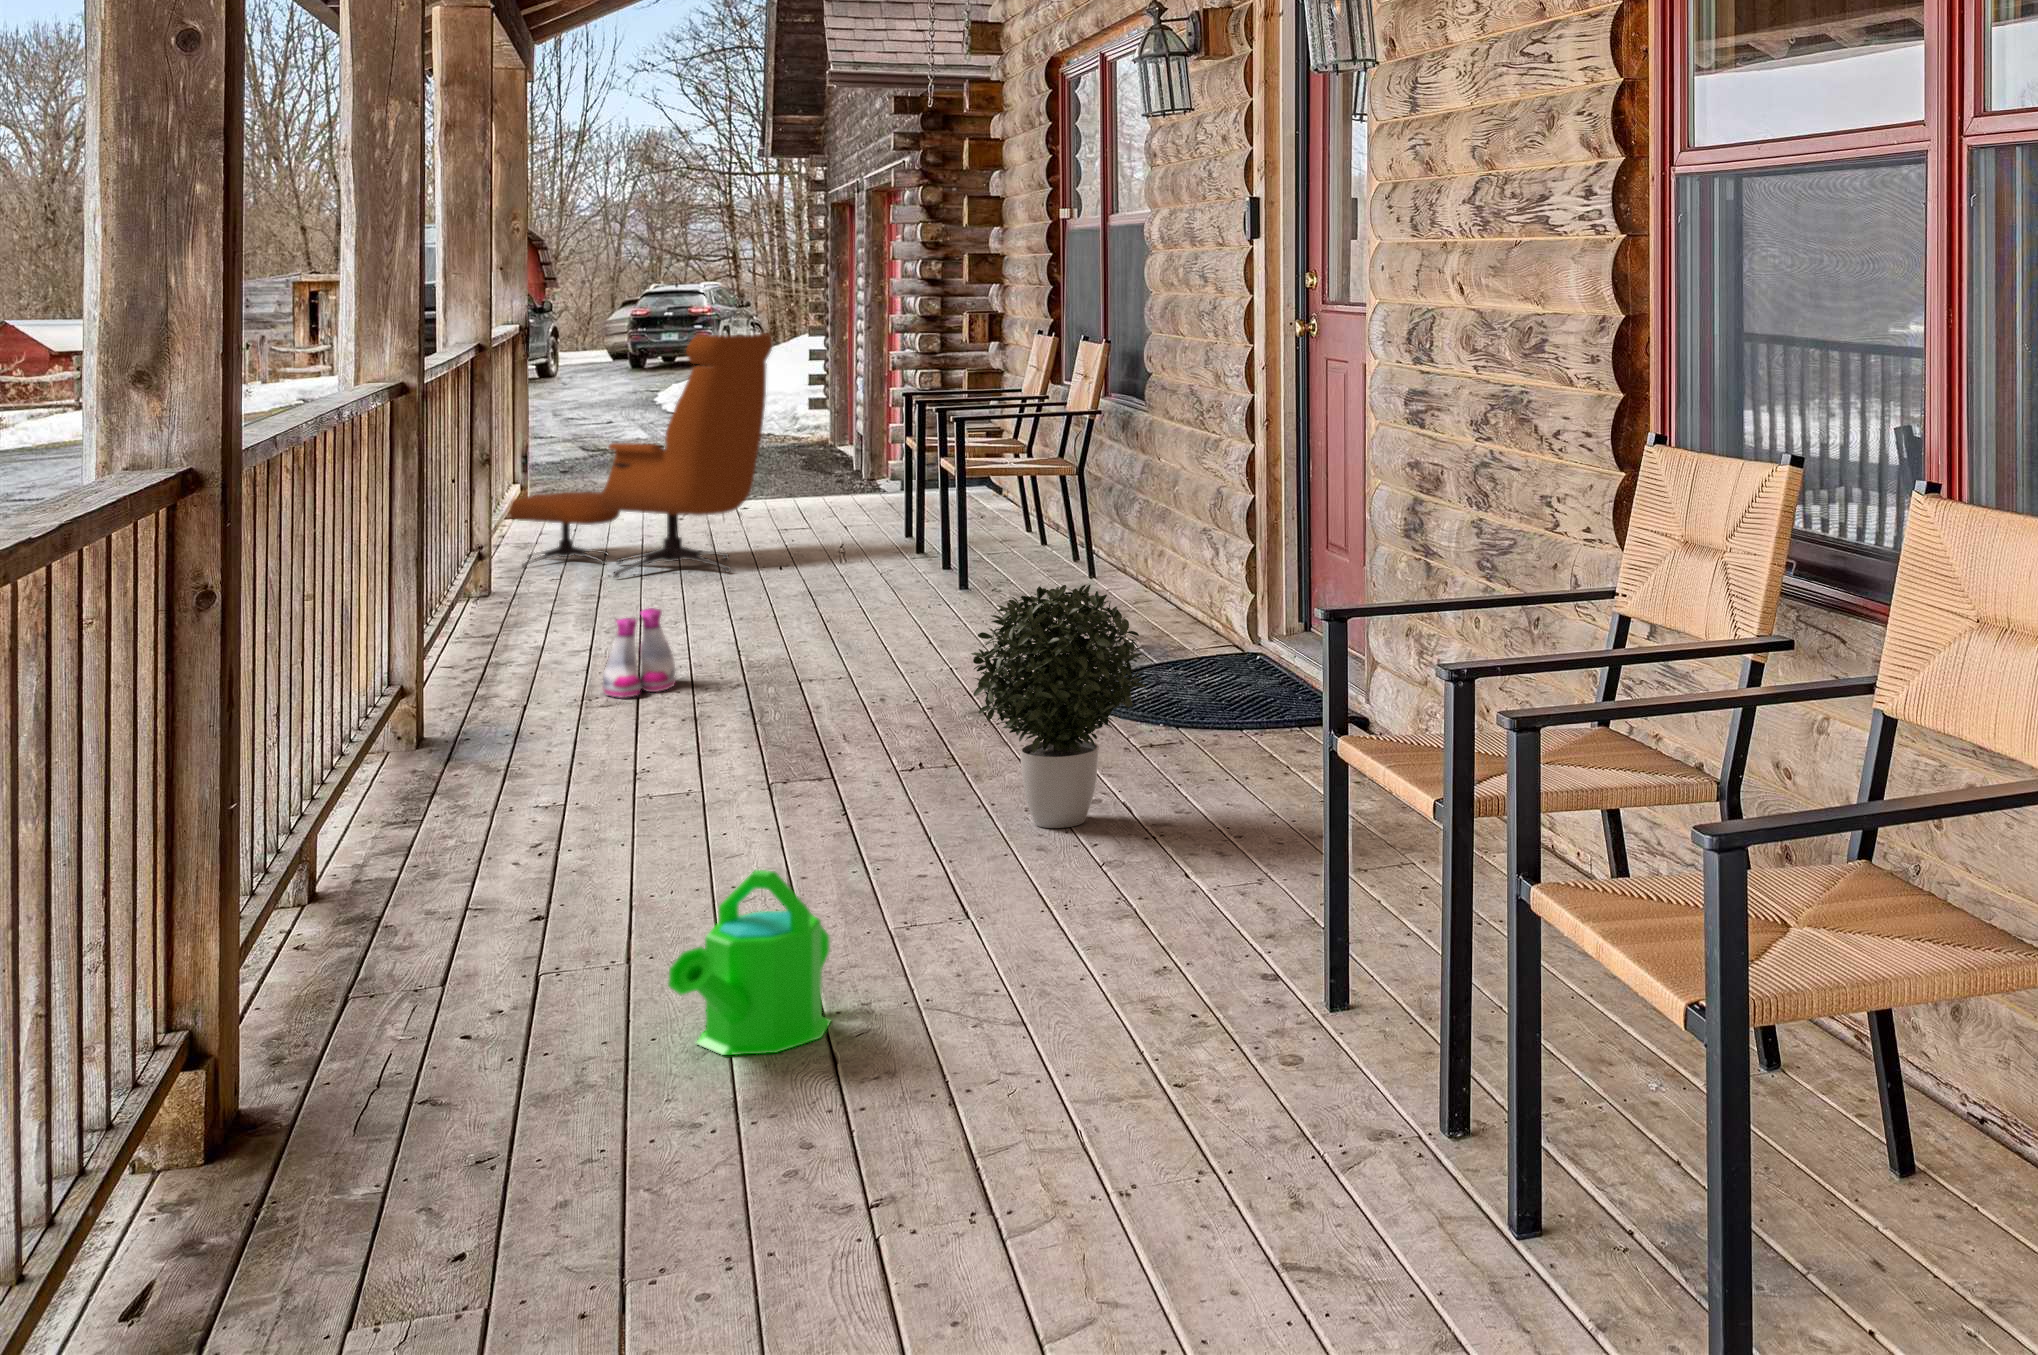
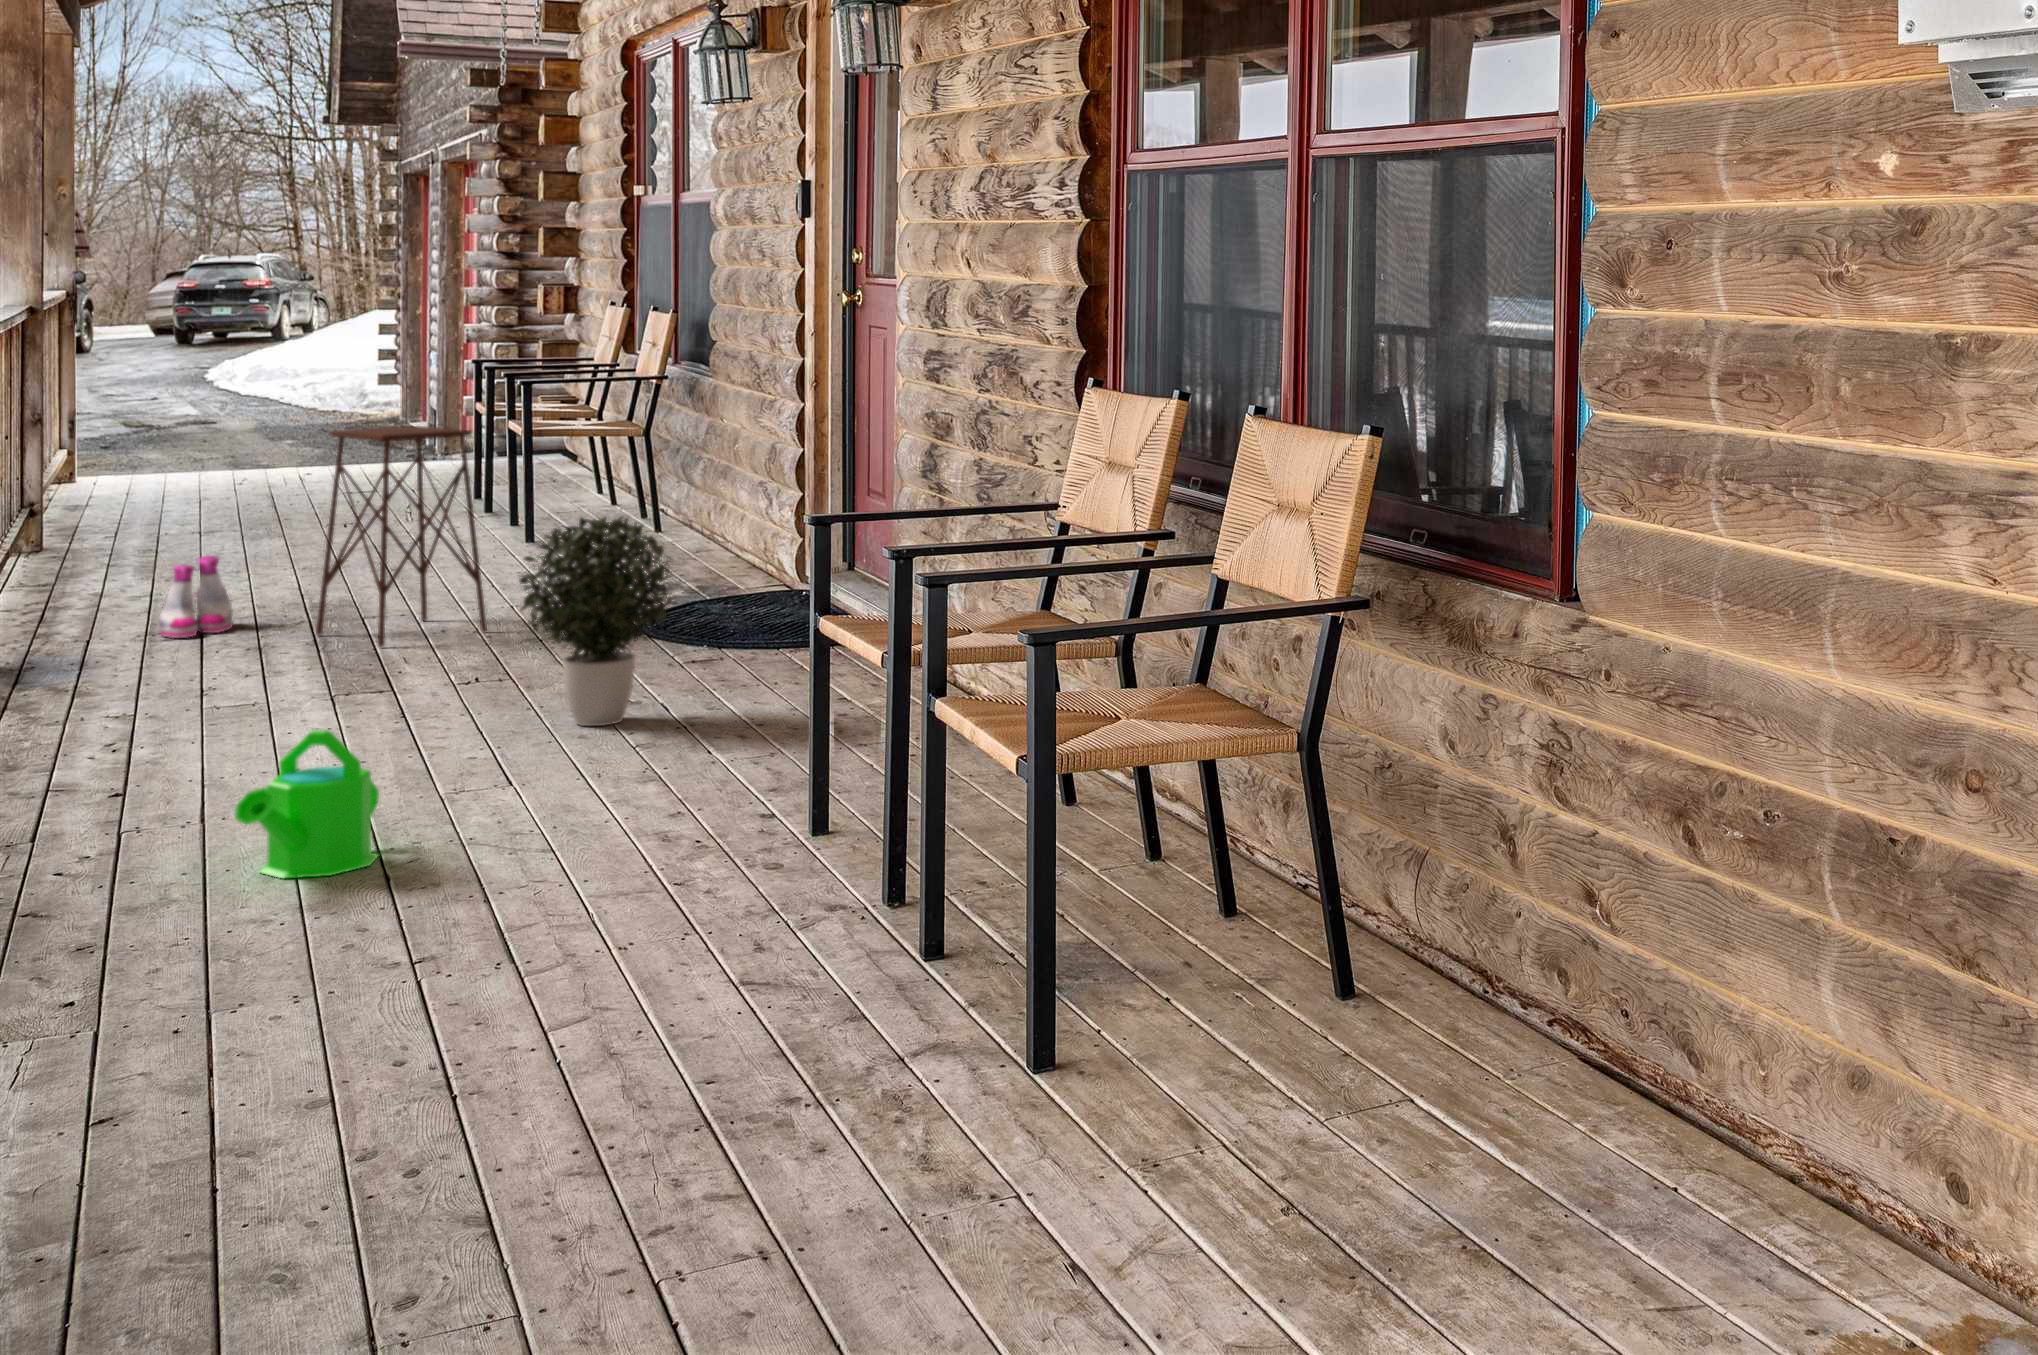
lounge chair: present [510,333,773,577] -> none [50,302,334,541]
side table: none [757,470,930,713] -> present [316,426,487,647]

